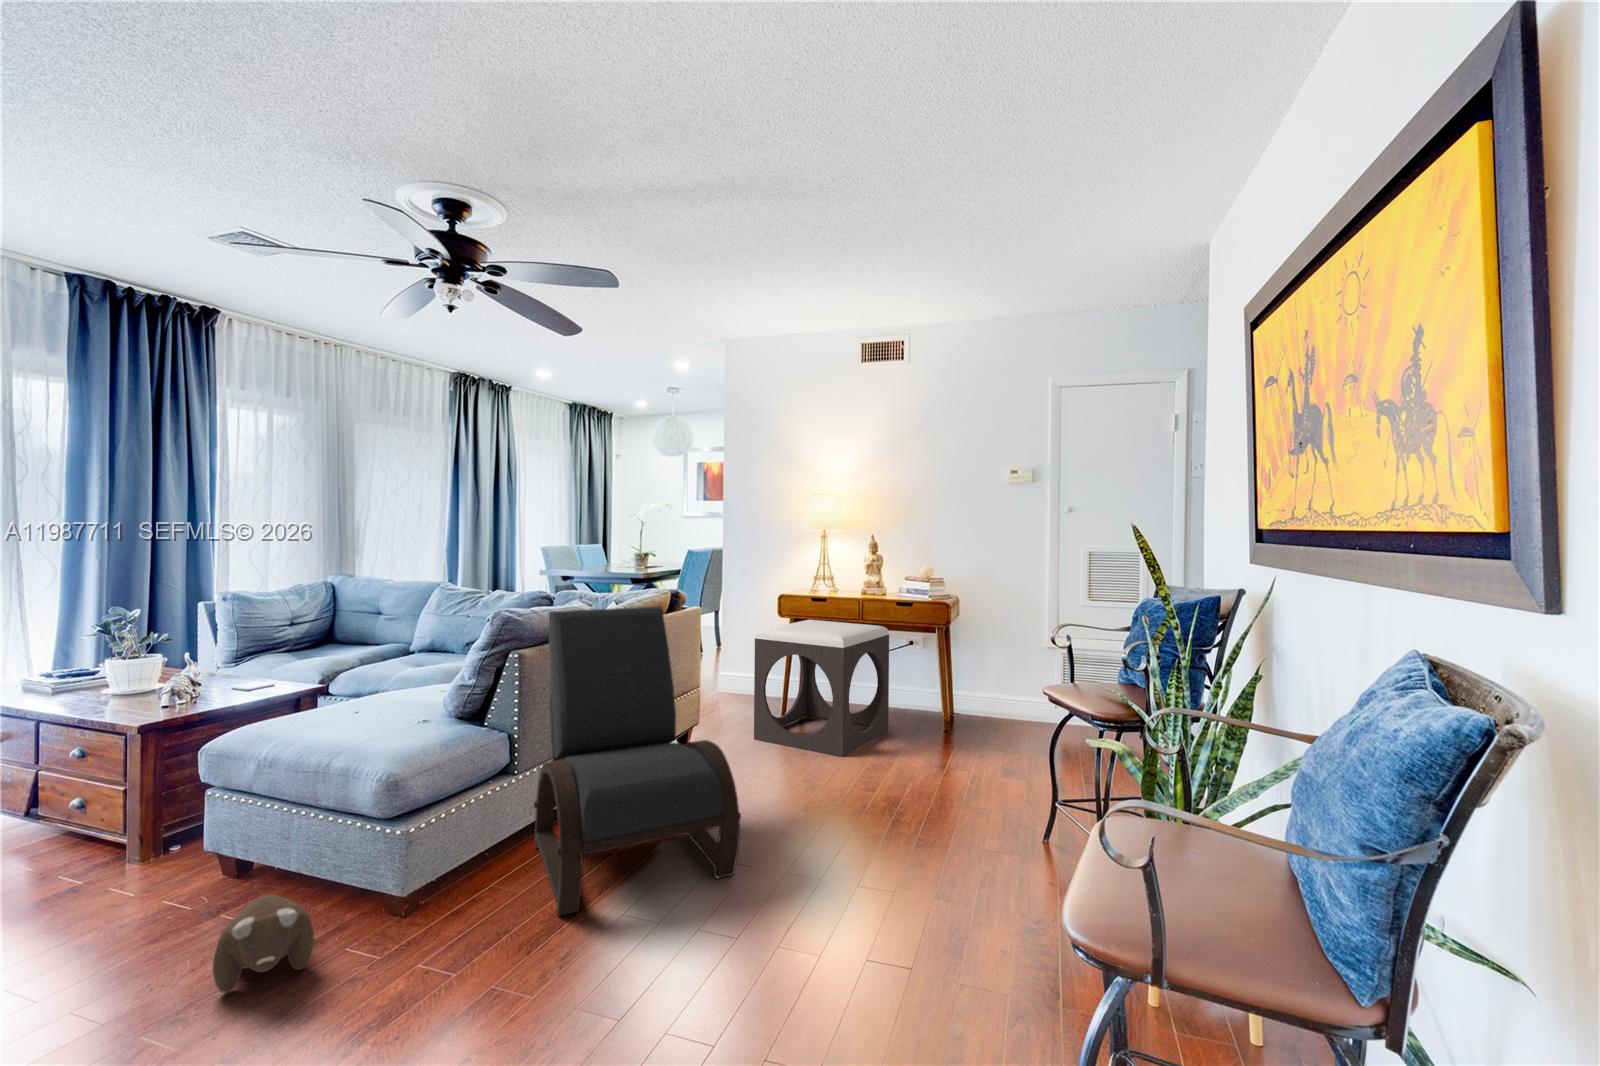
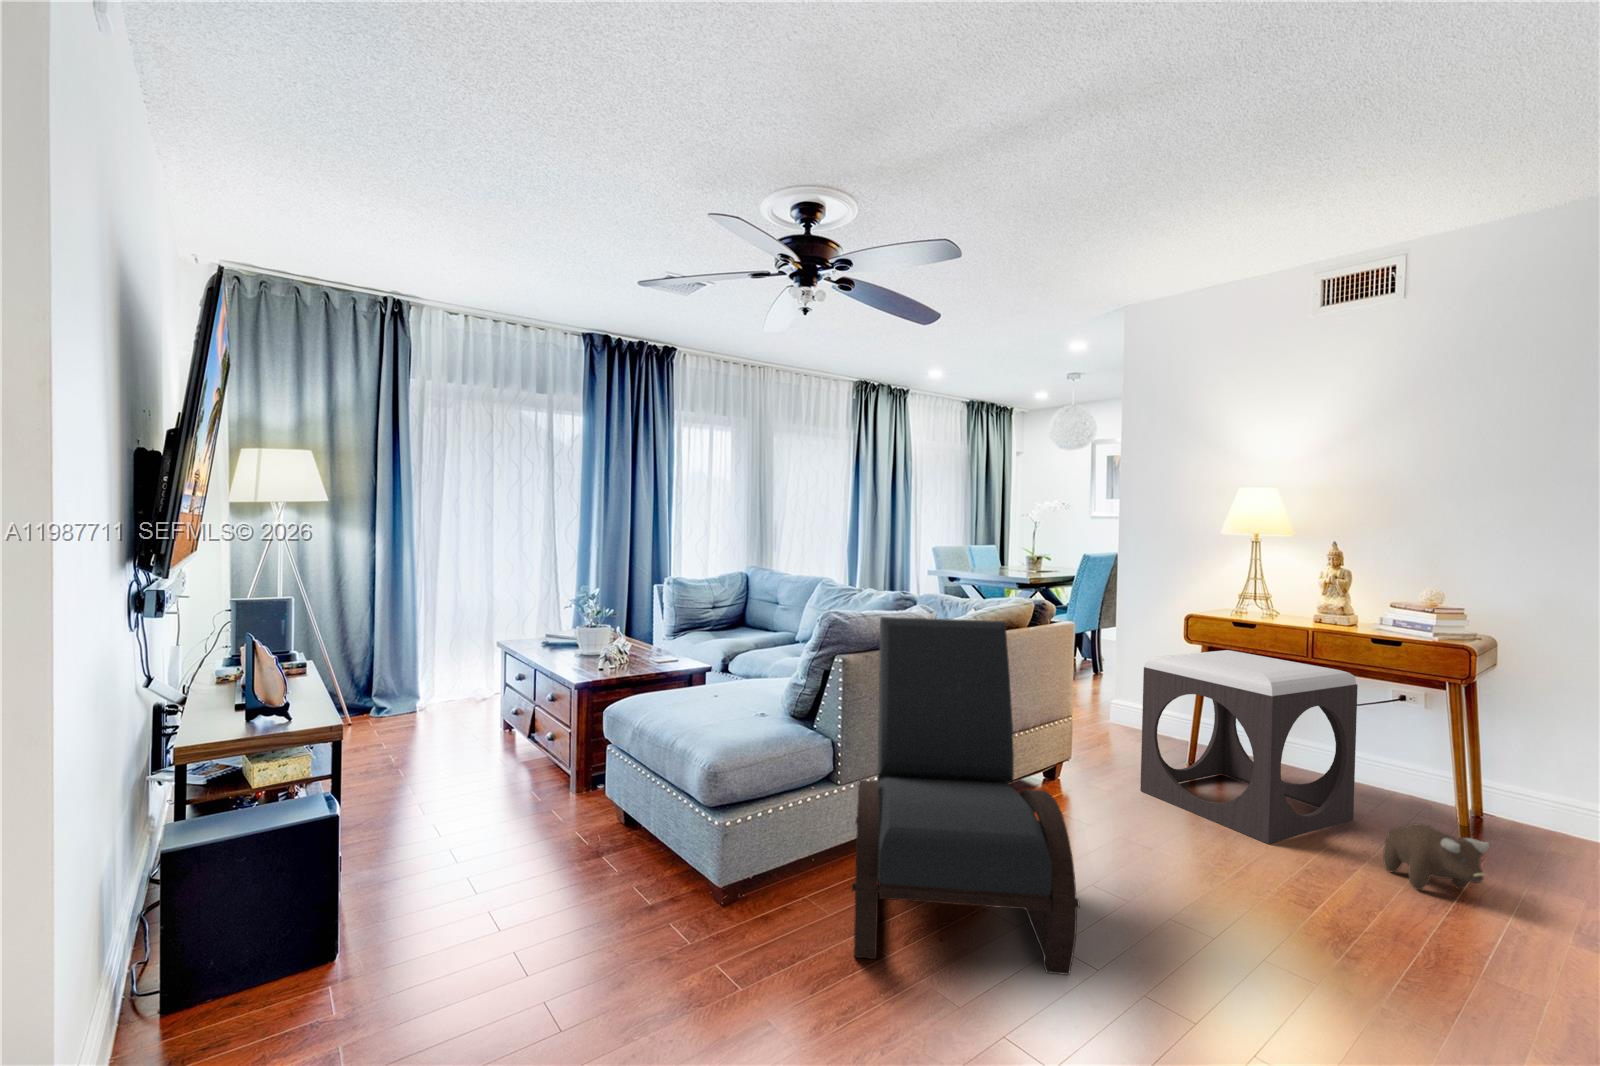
plush toy: present [213,895,314,993] -> present [1383,824,1490,890]

